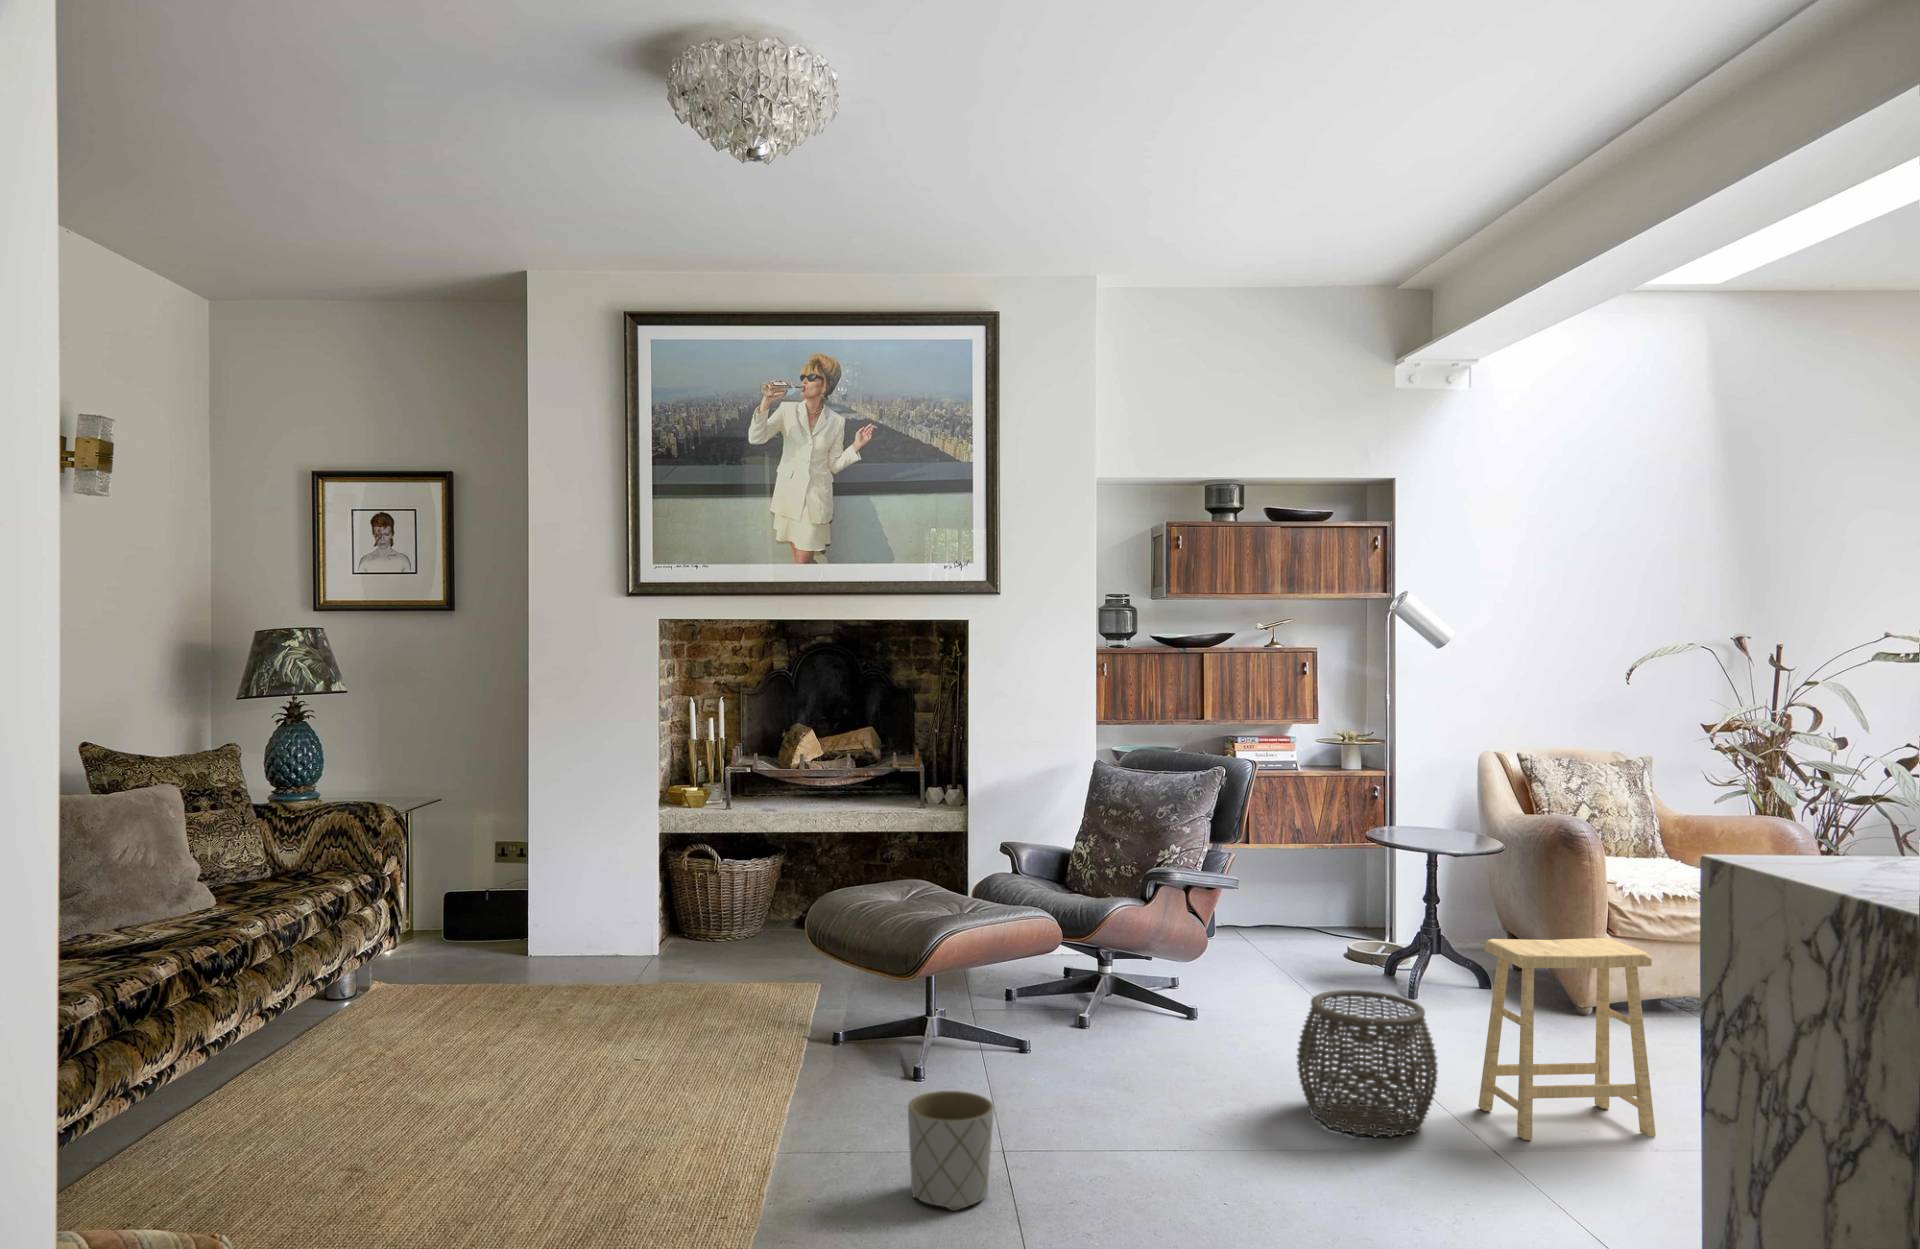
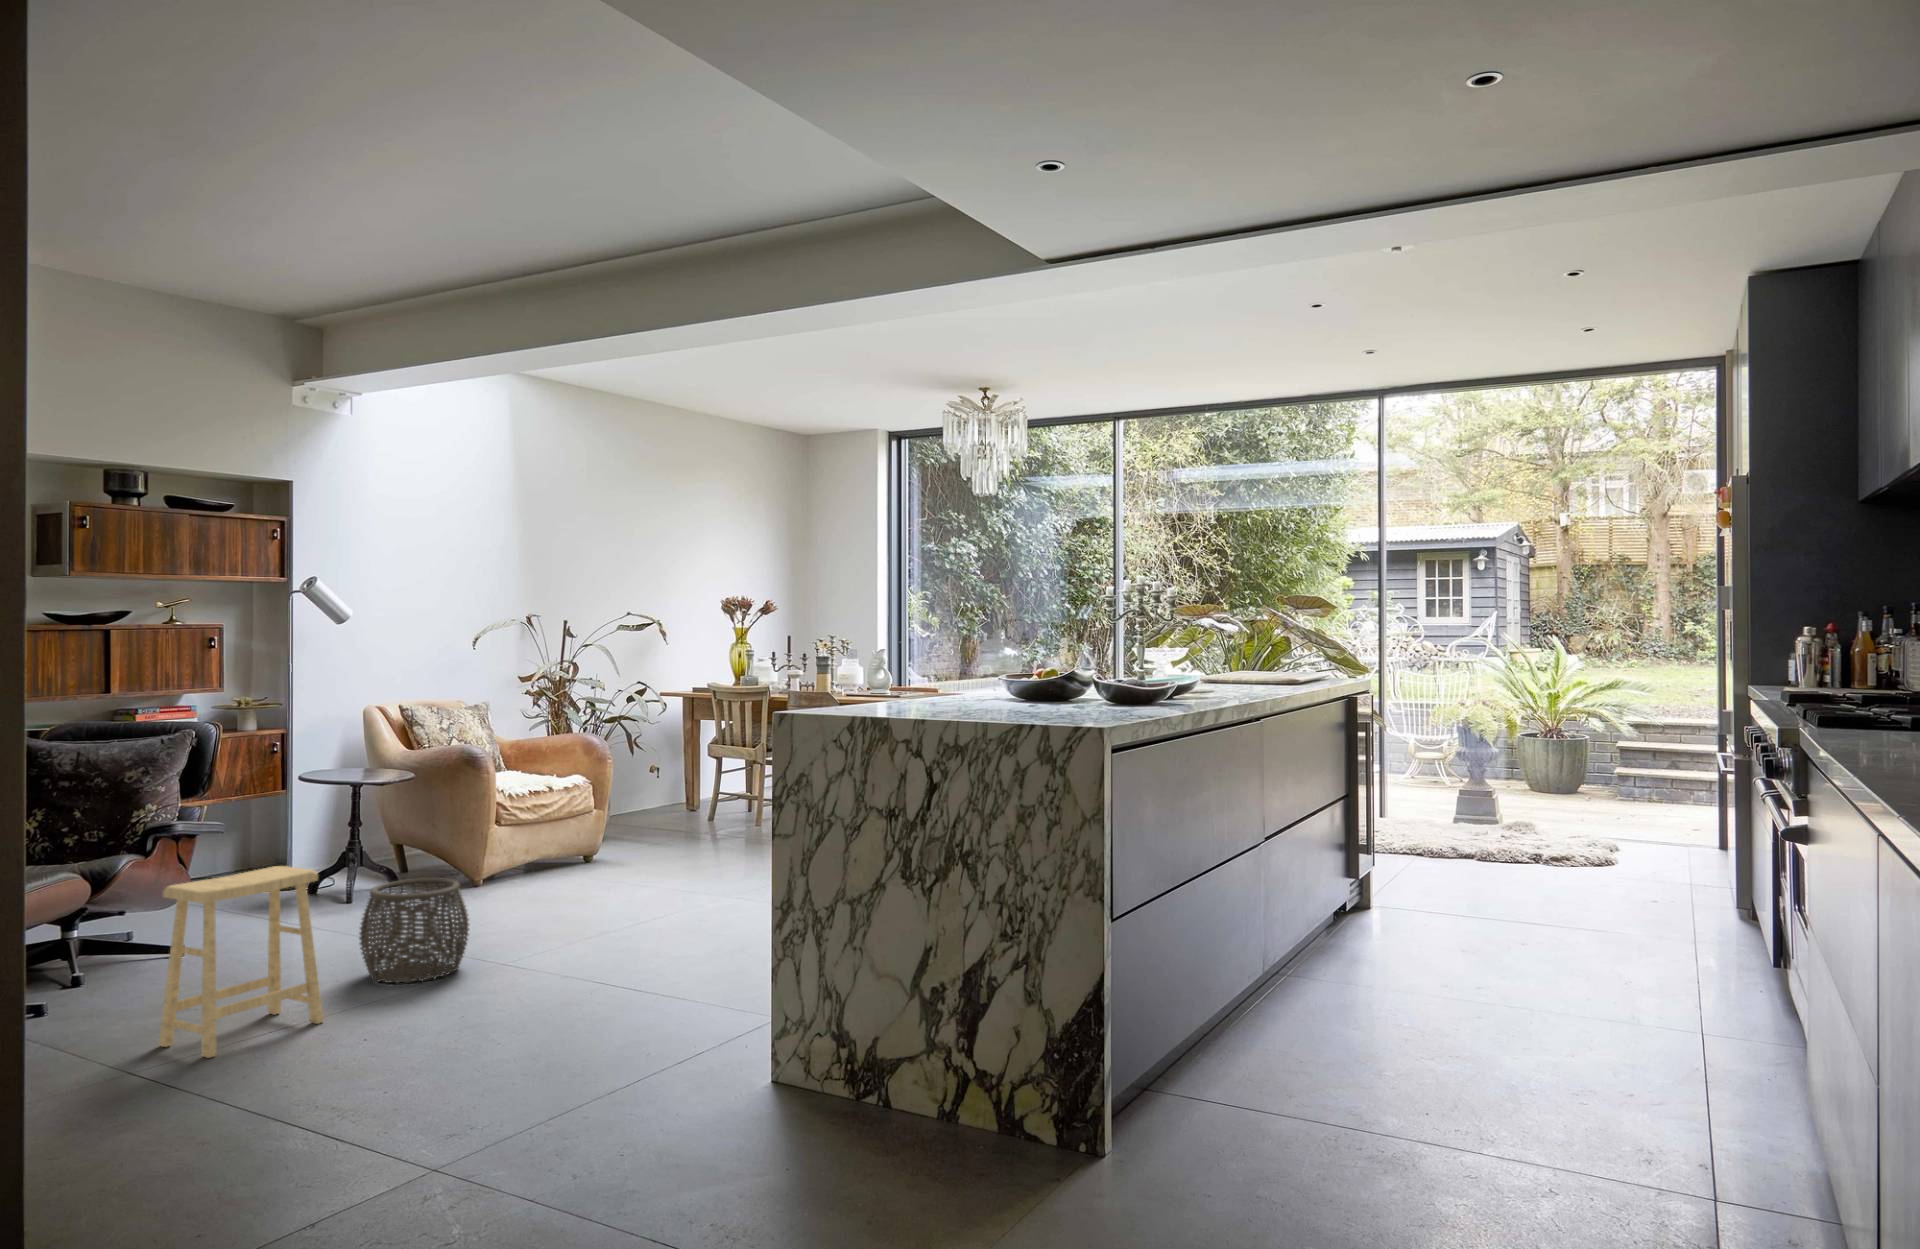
footstool: present [1478,938,1656,1140] -> present [158,866,323,1058]
planter: present [908,1091,994,1211] -> none [97,1014,188,1118]

